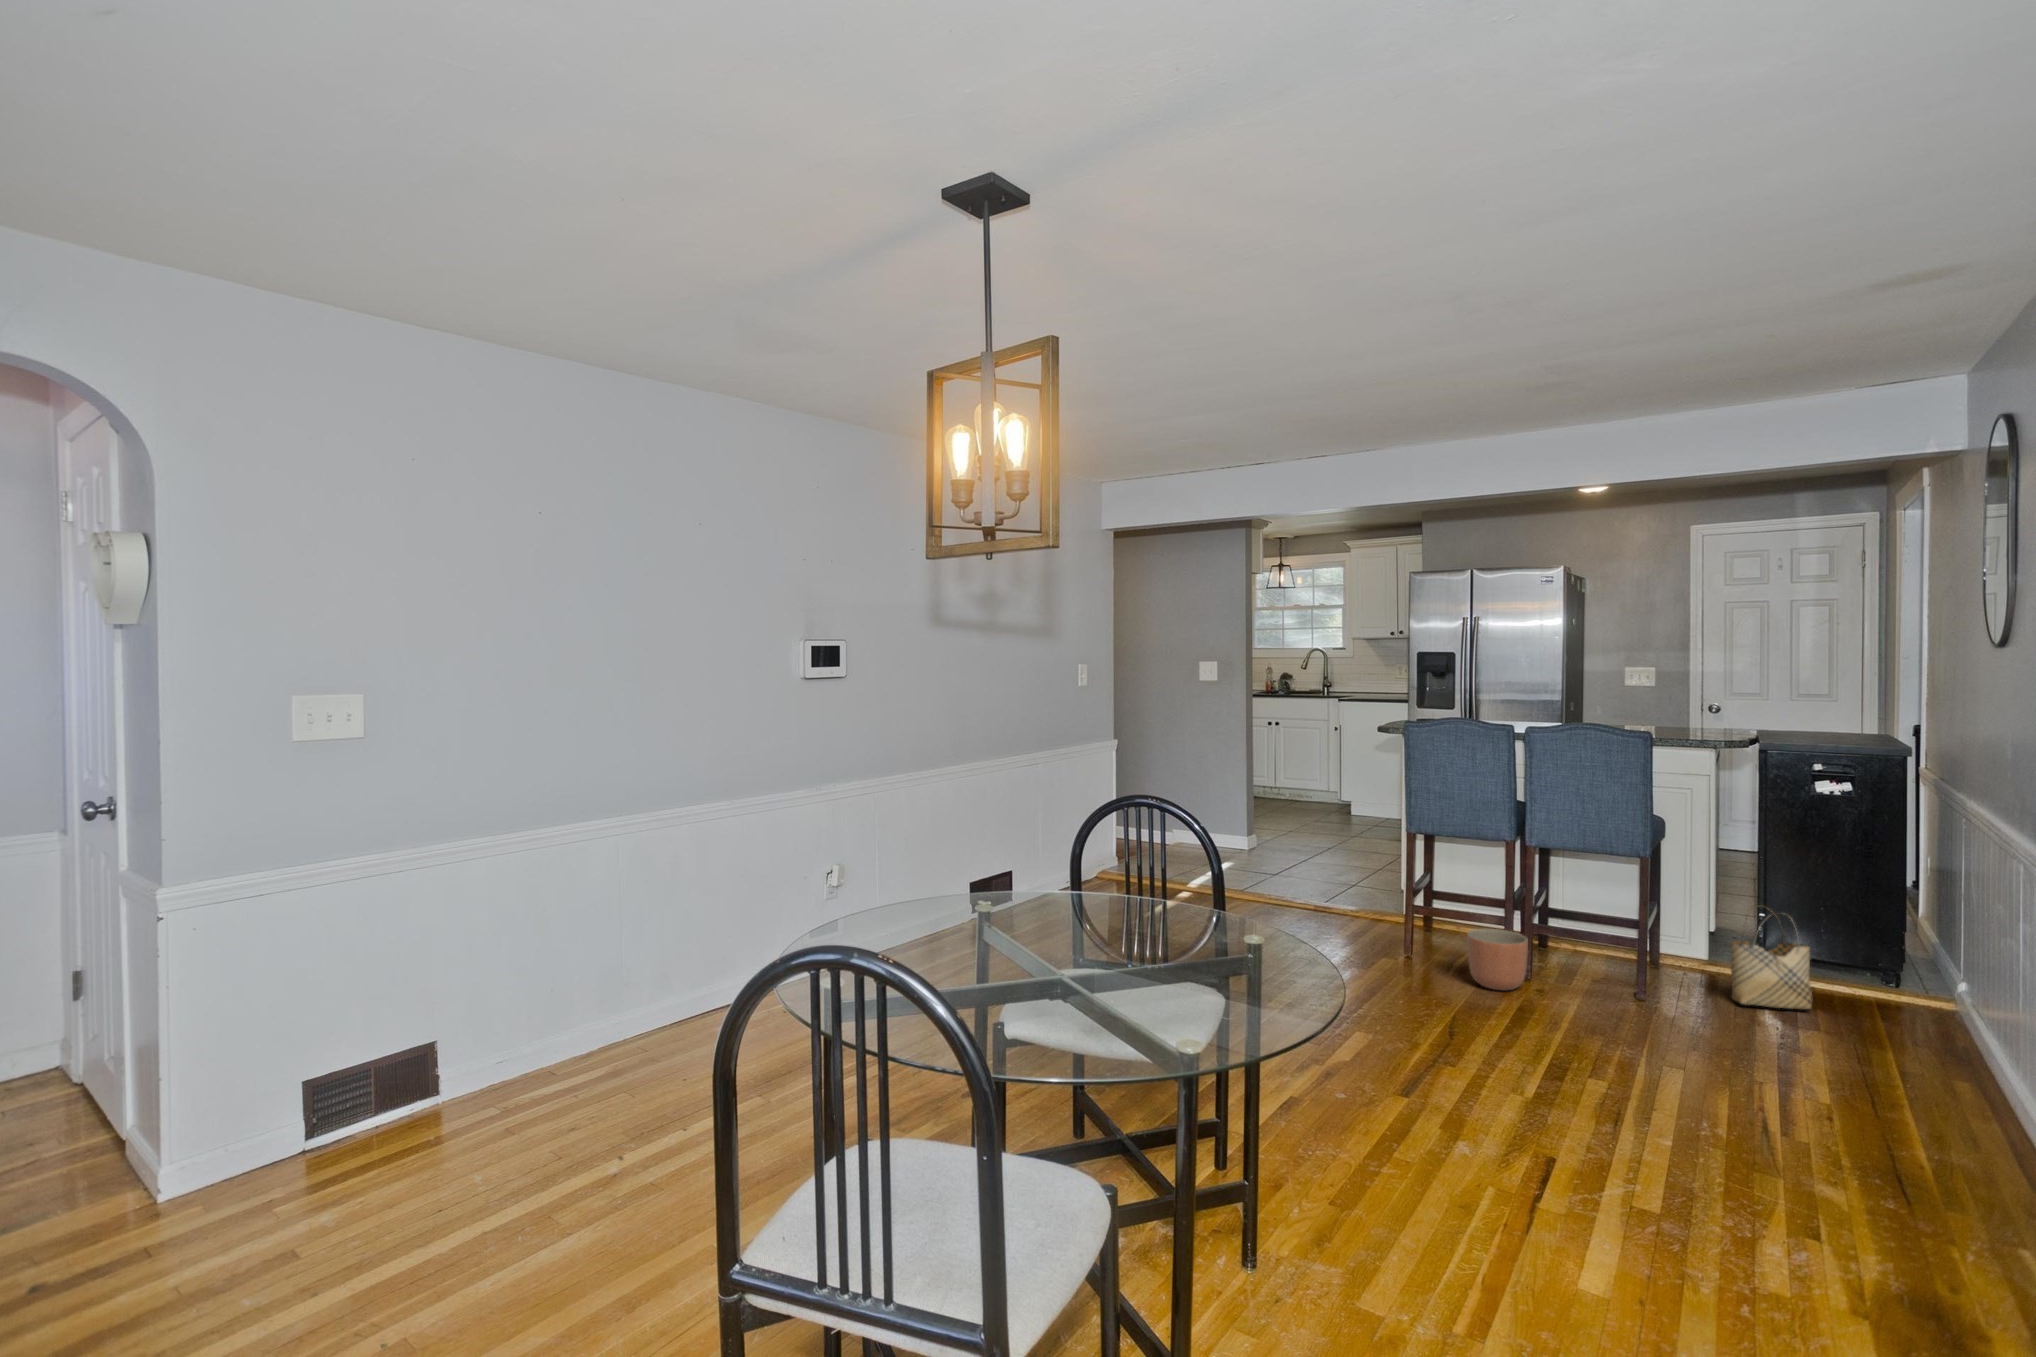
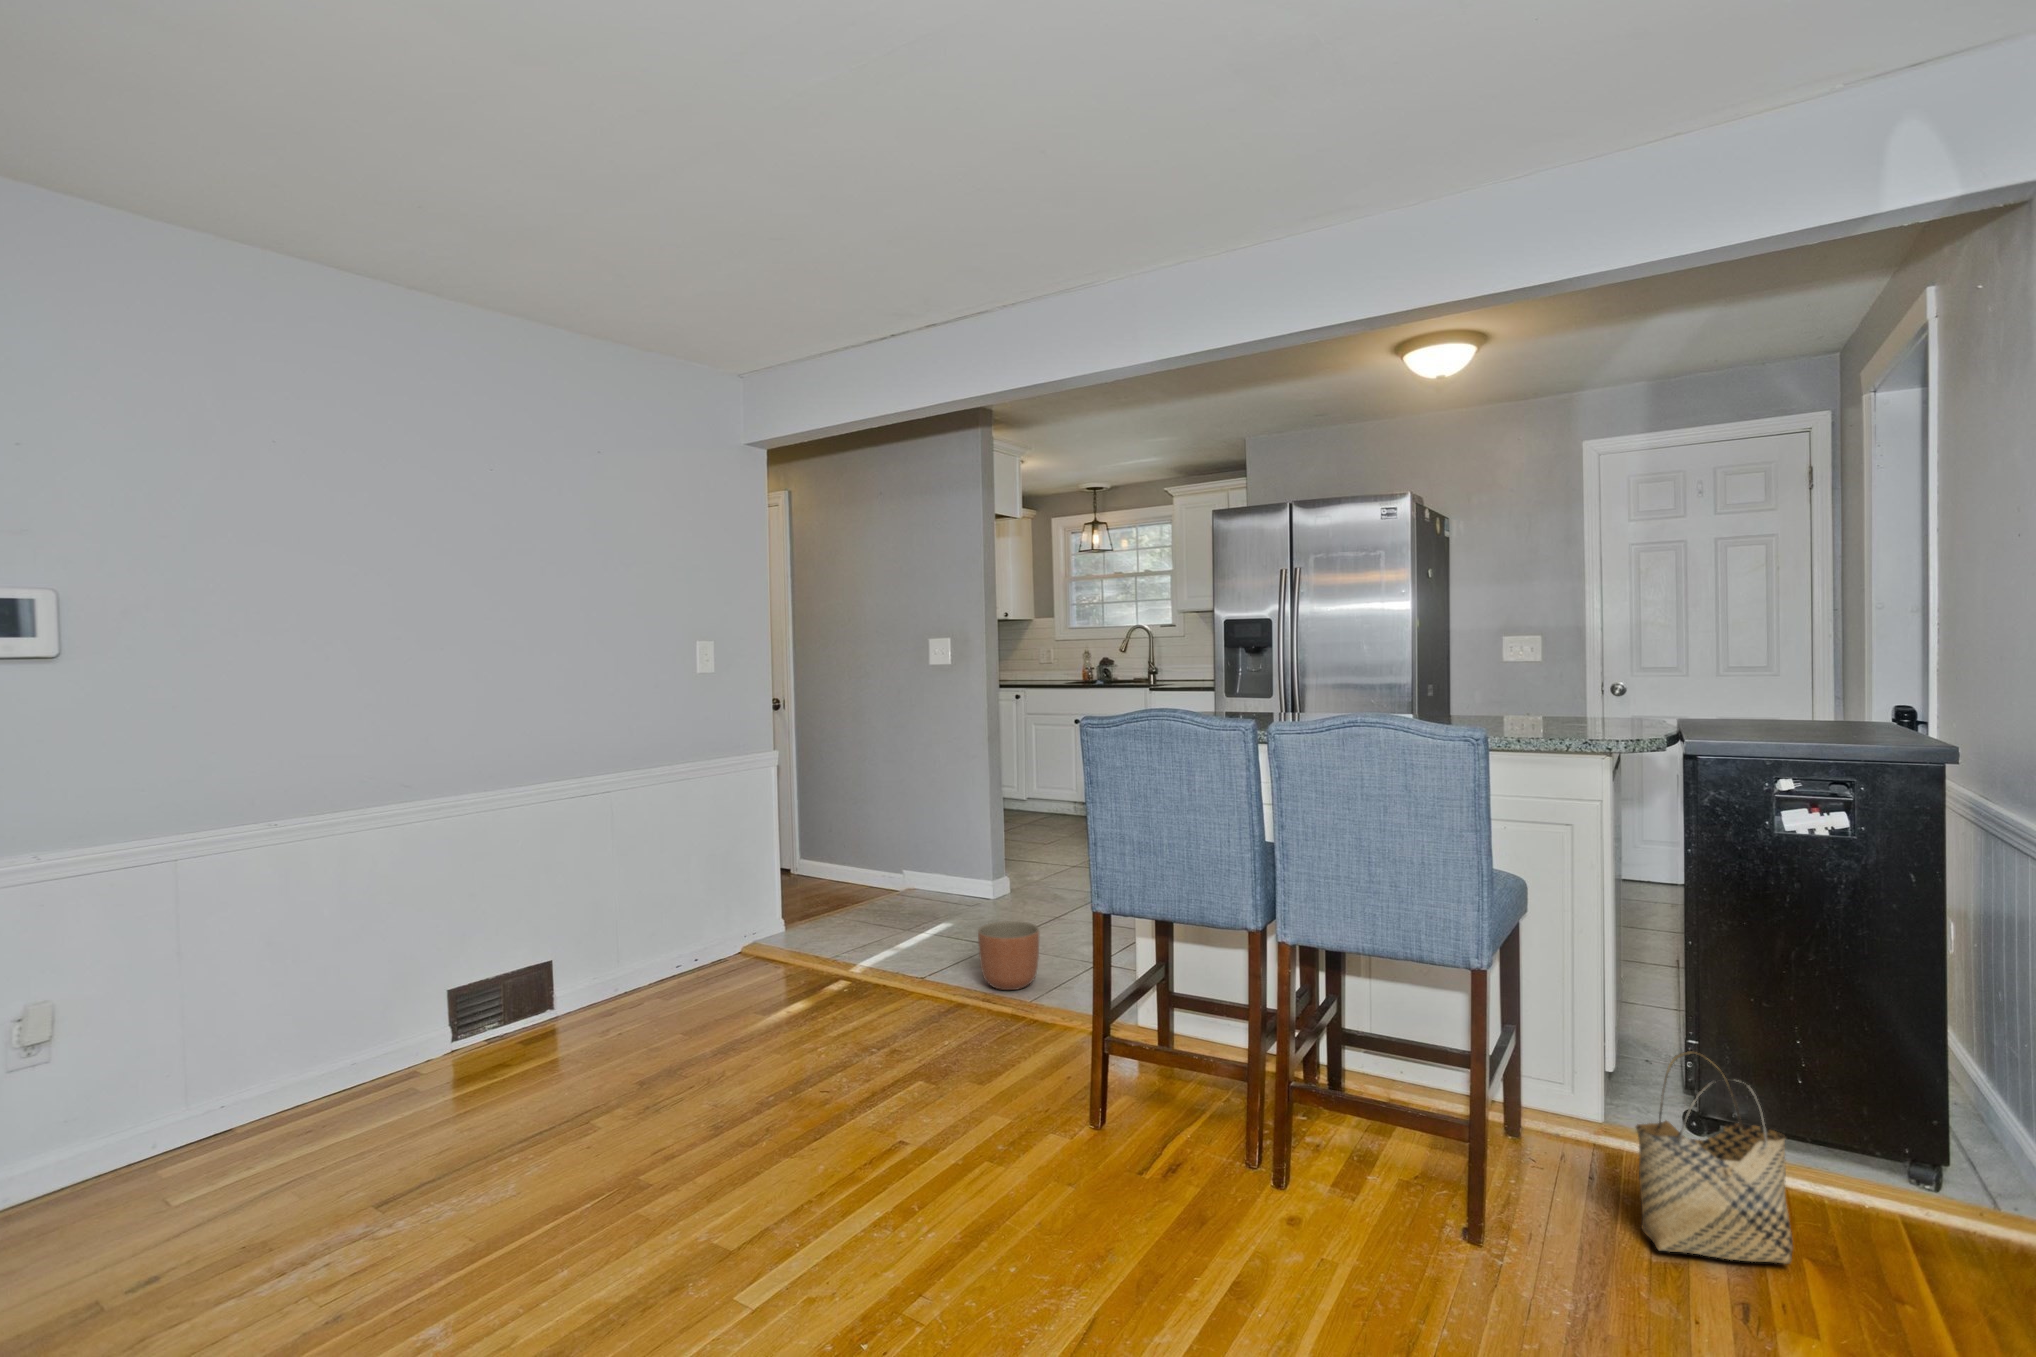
planter: present [1467,929,1528,991] -> present [978,921,1039,990]

